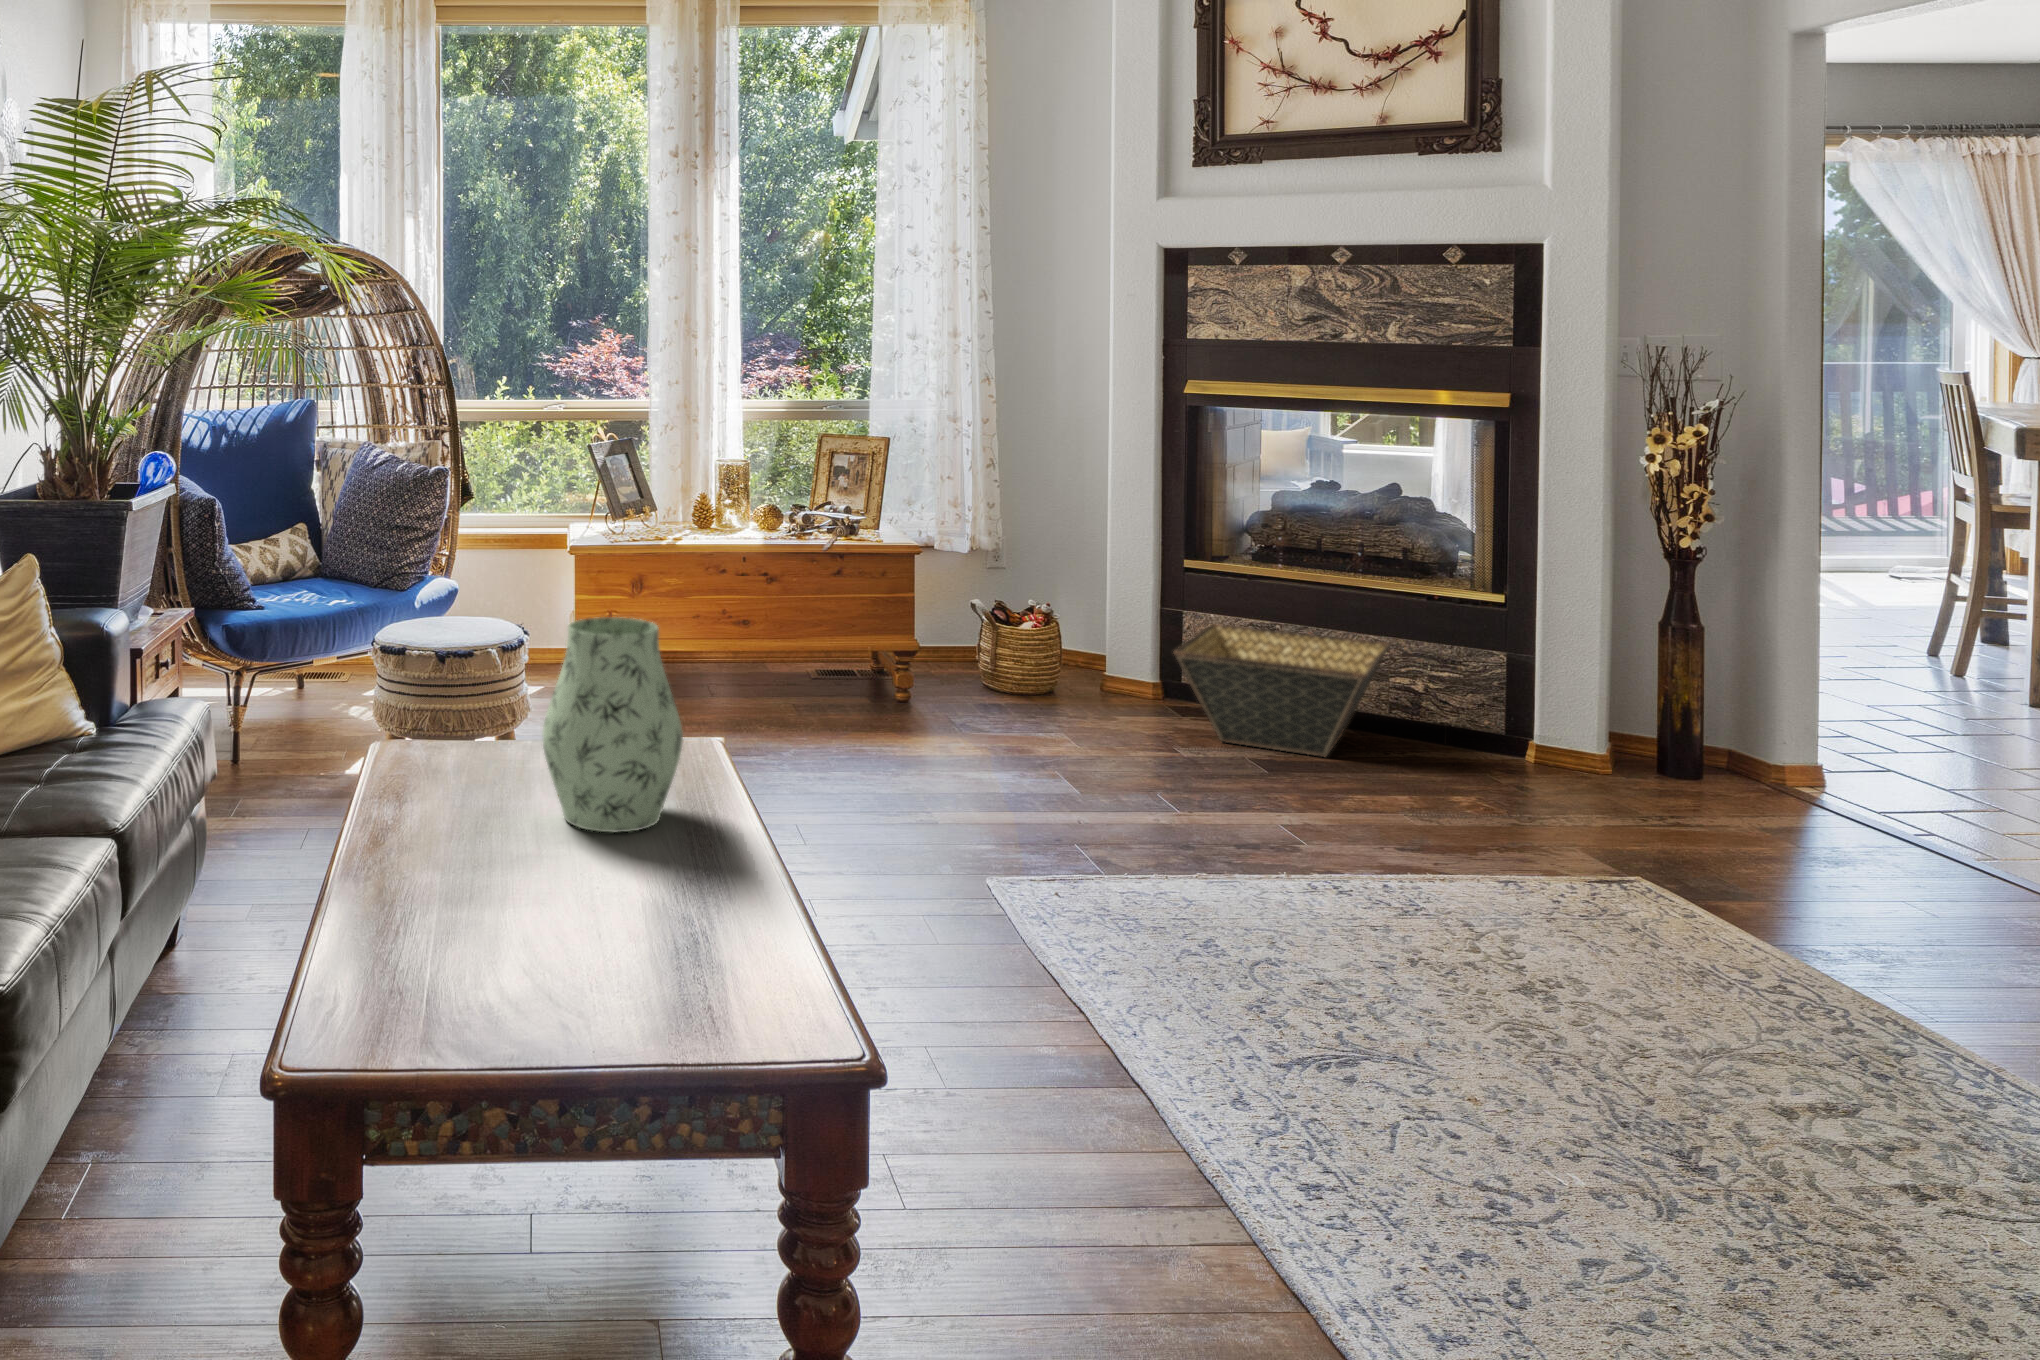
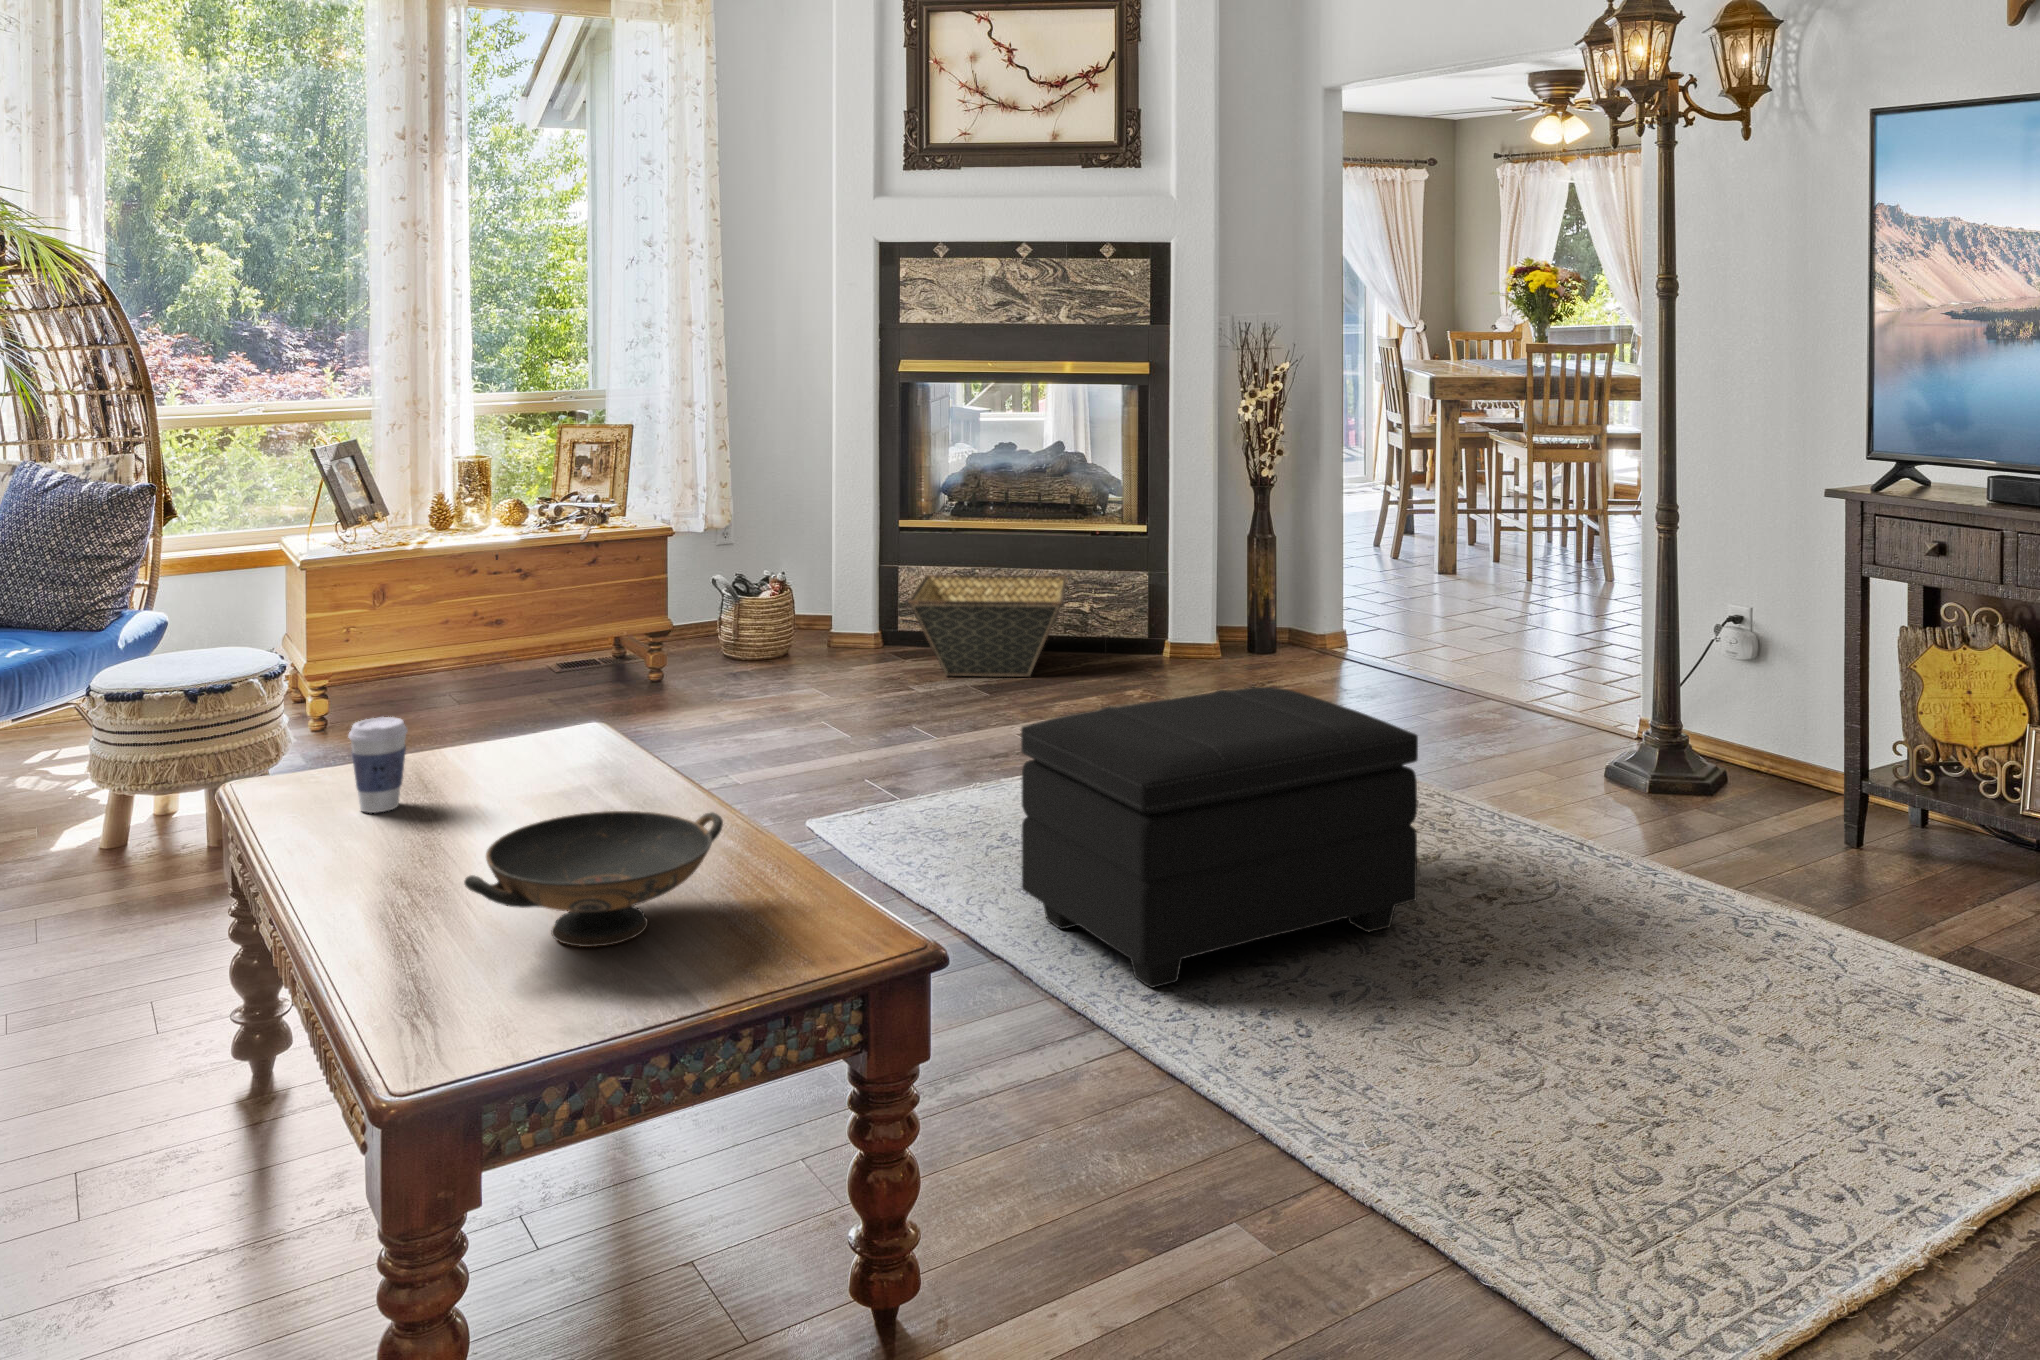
vase: present [542,617,683,832] -> none [471,600,618,813]
coffee cup: none [442,713,495,803] -> present [348,717,407,813]
footstool: none [1190,817,1776,1188] -> present [1021,687,1418,988]
decorative bowl: none [427,843,708,986] -> present [464,811,723,947]

